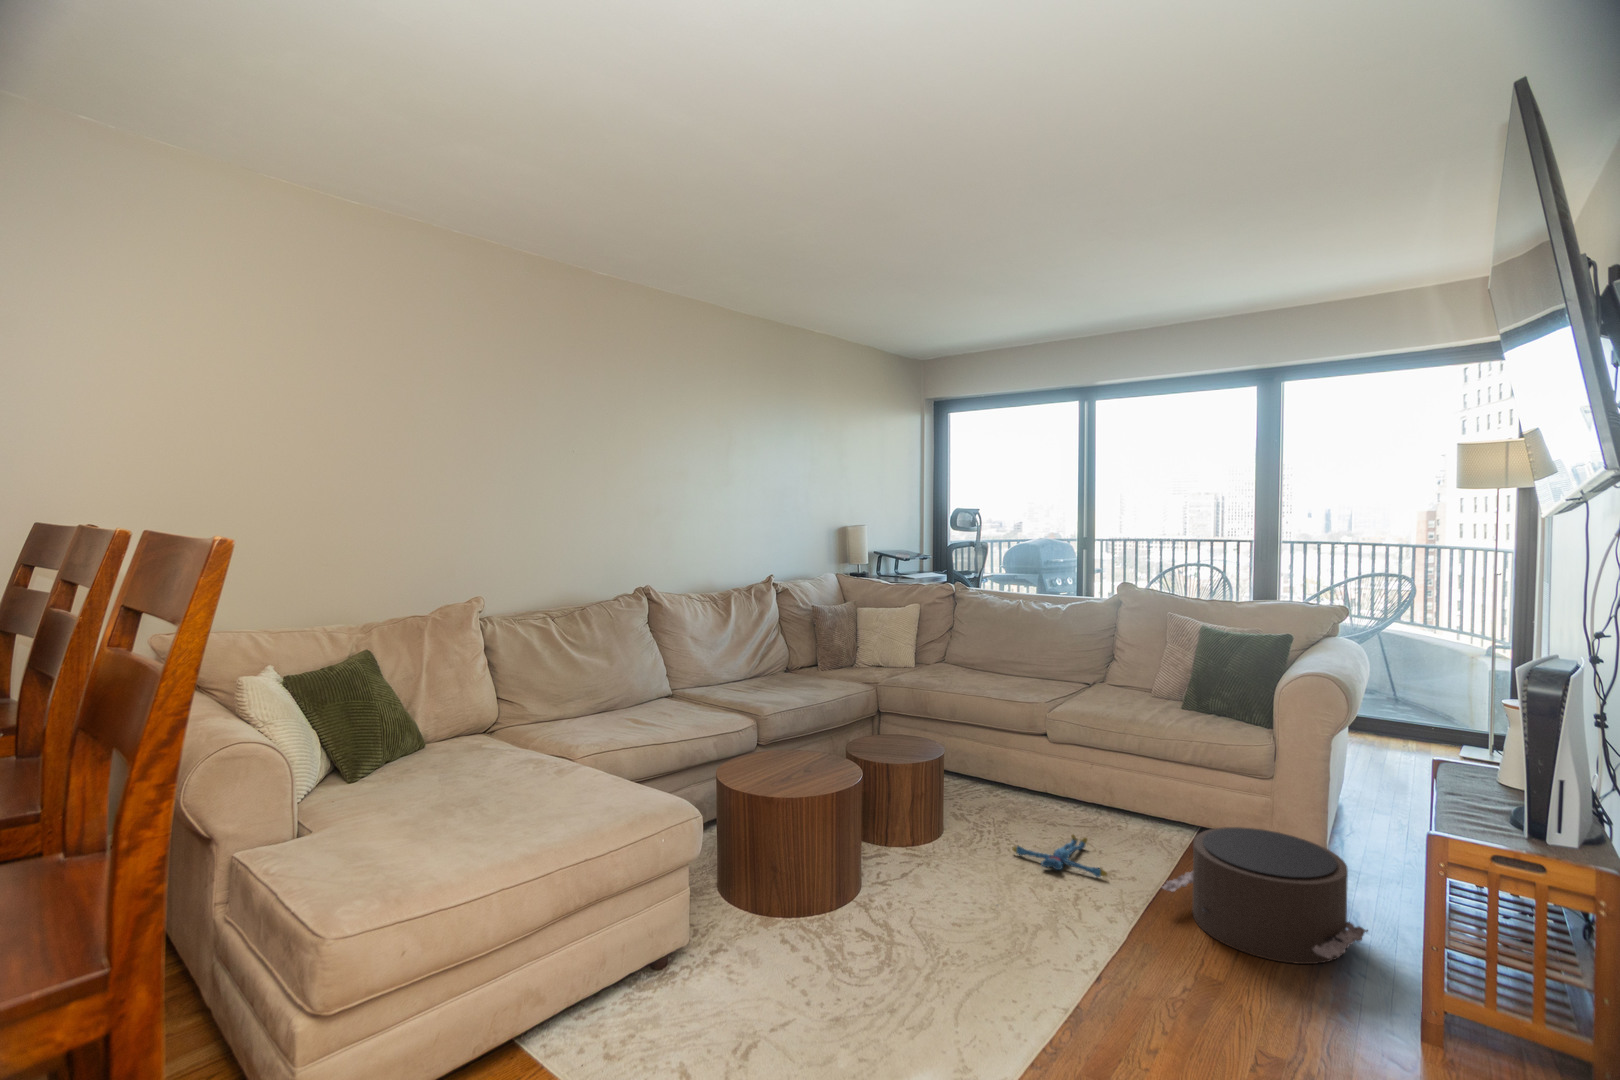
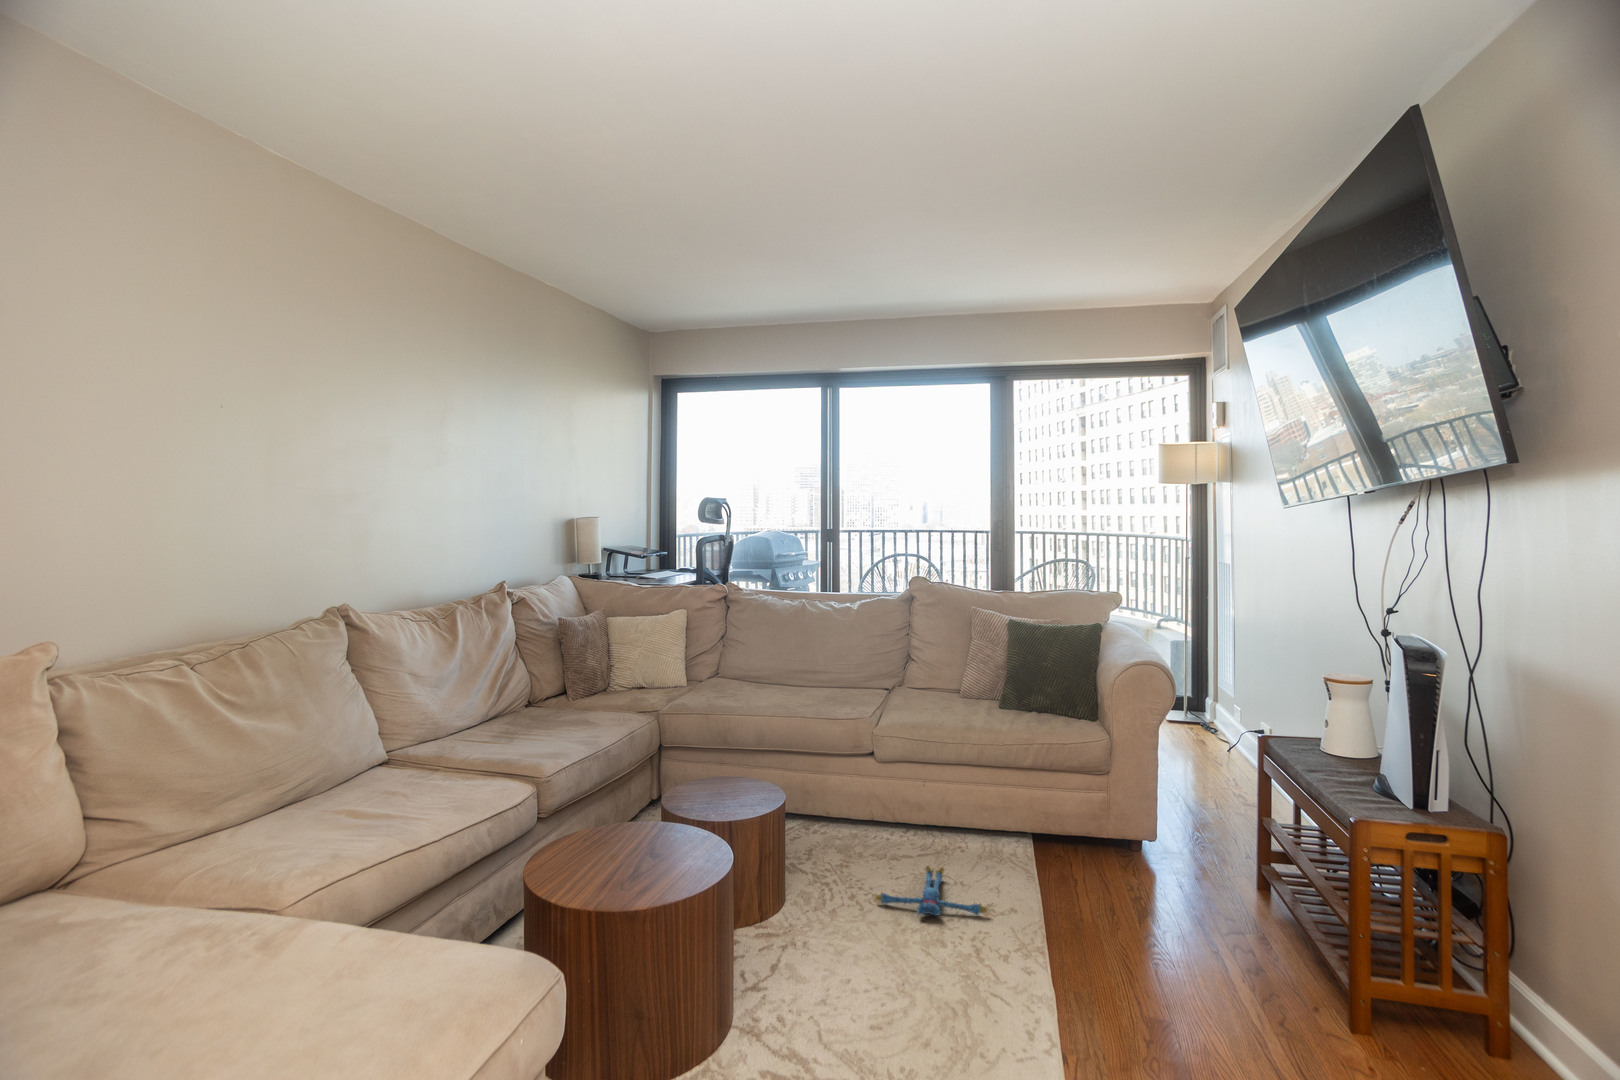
pouf: present [1162,827,1368,964] -> none [1058,834,1257,980]

